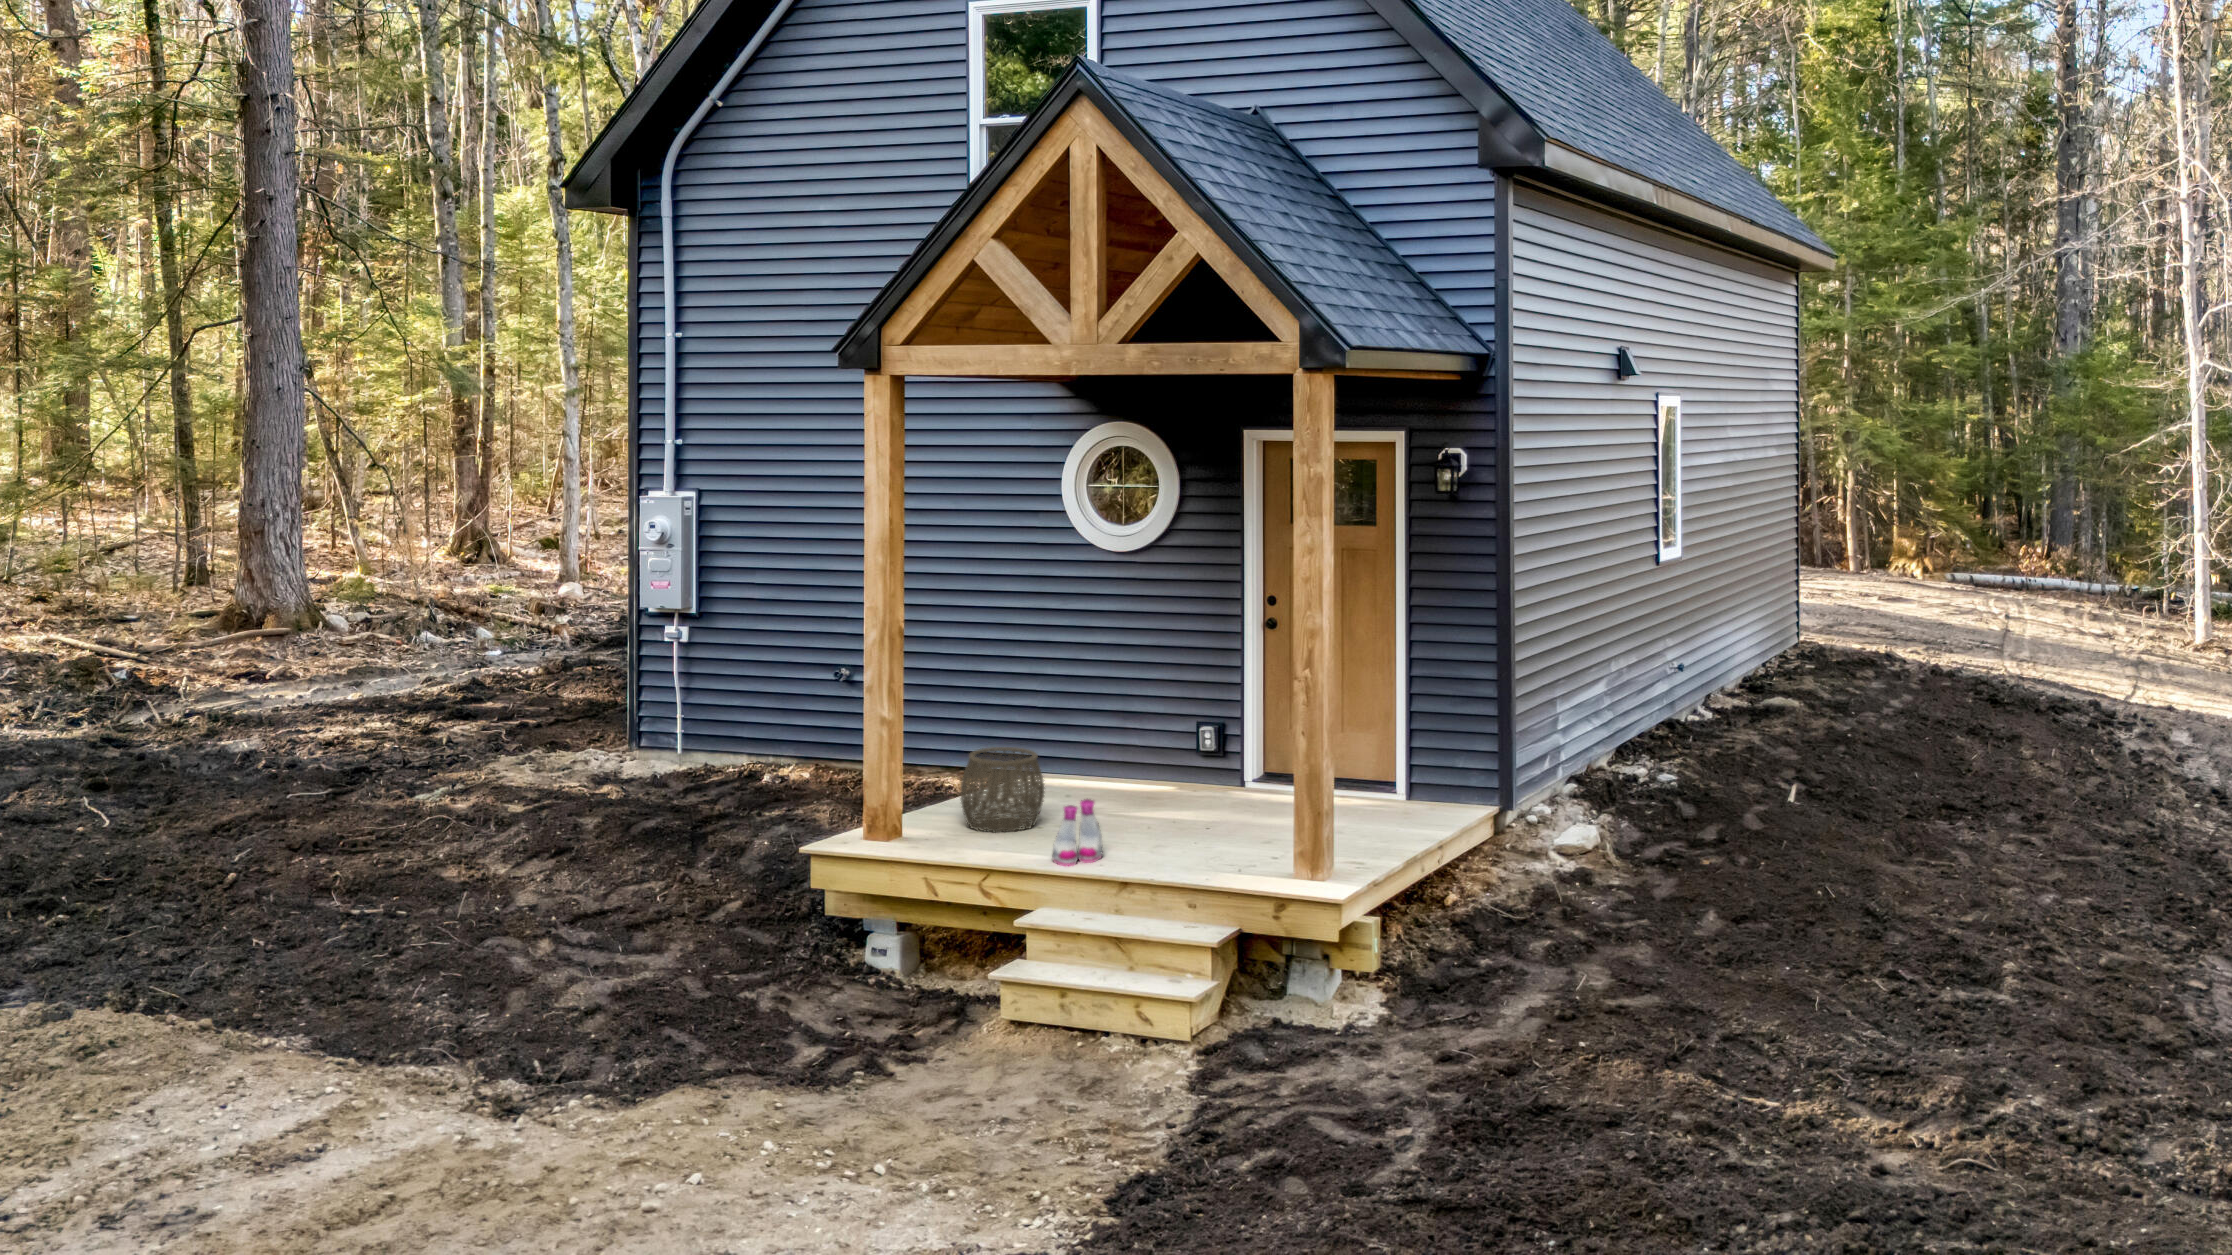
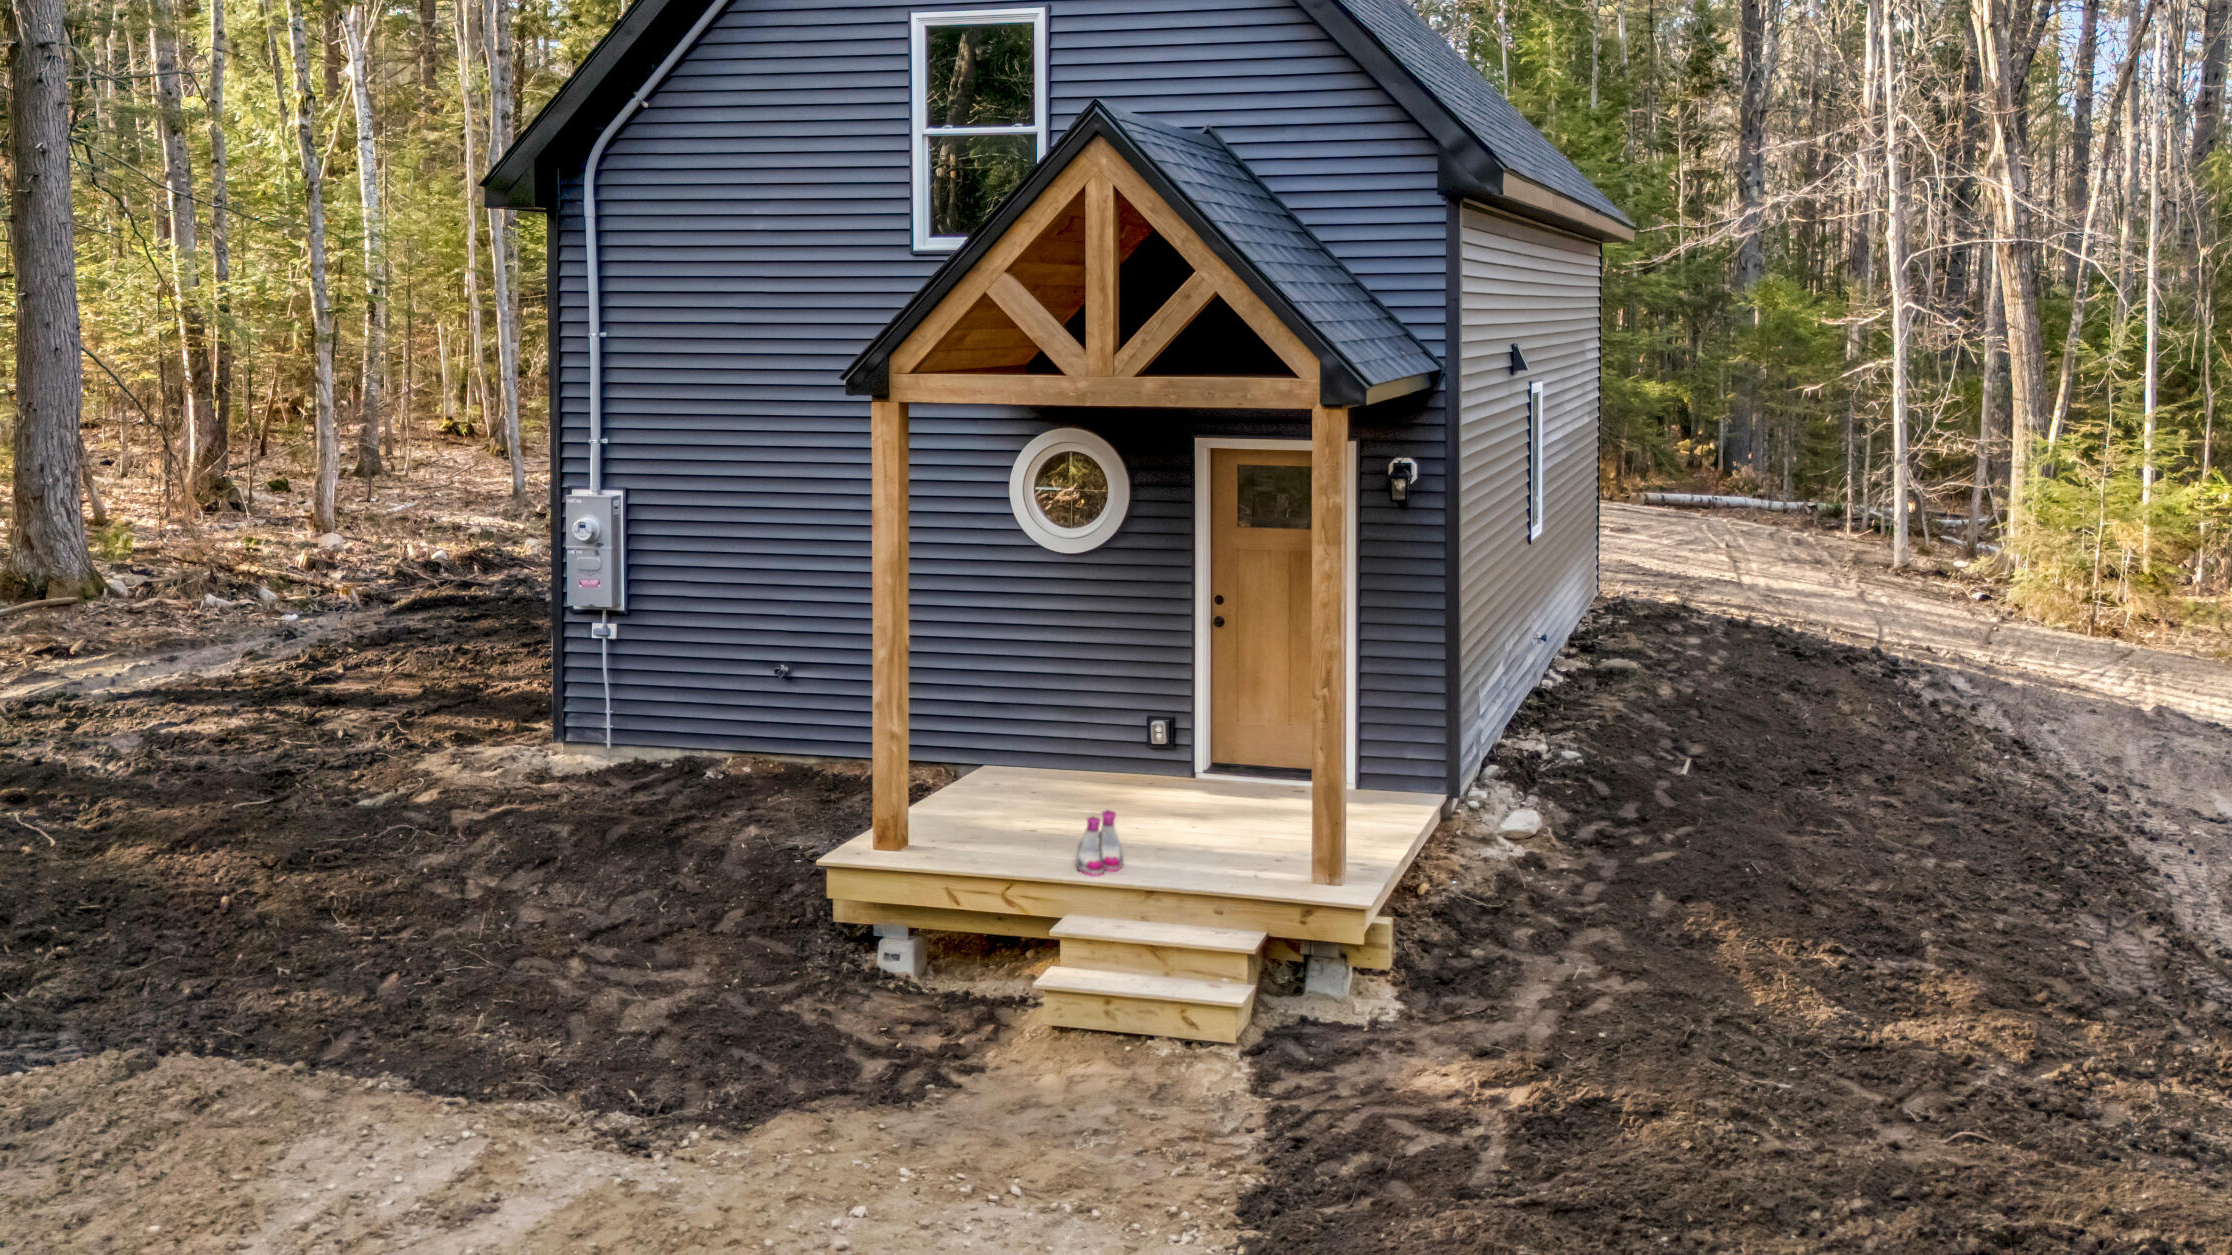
woven basket: present [960,747,1044,833] -> none [960,754,1042,840]

